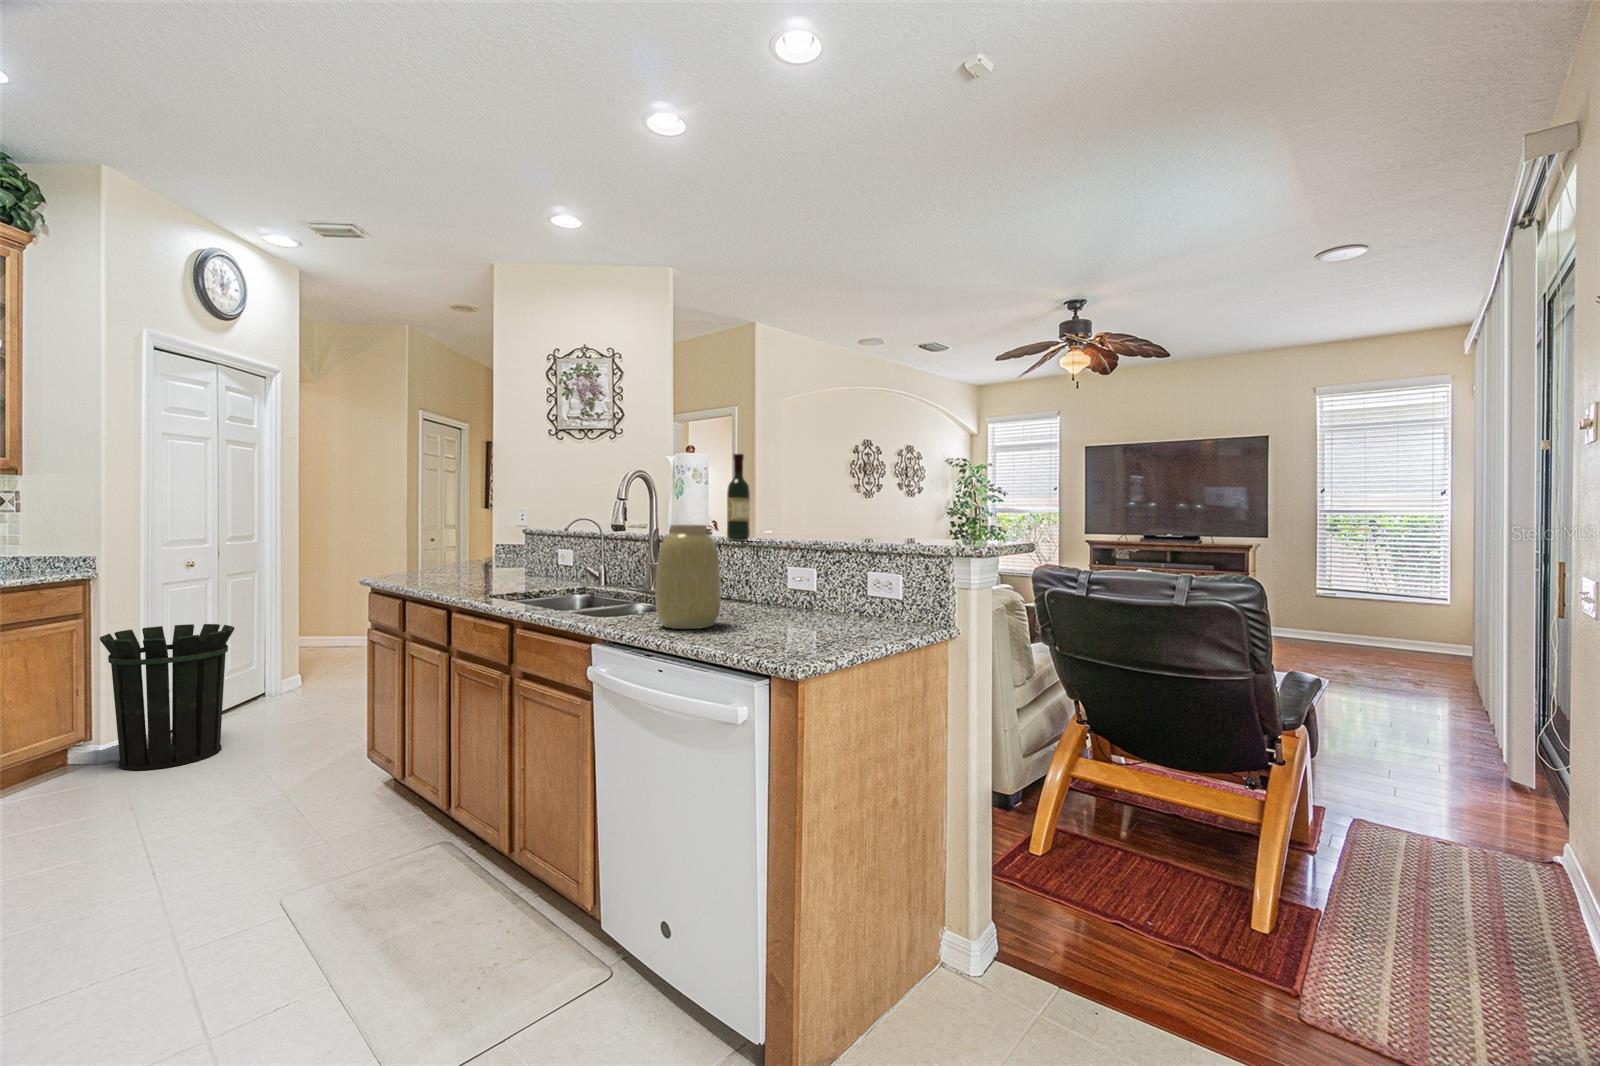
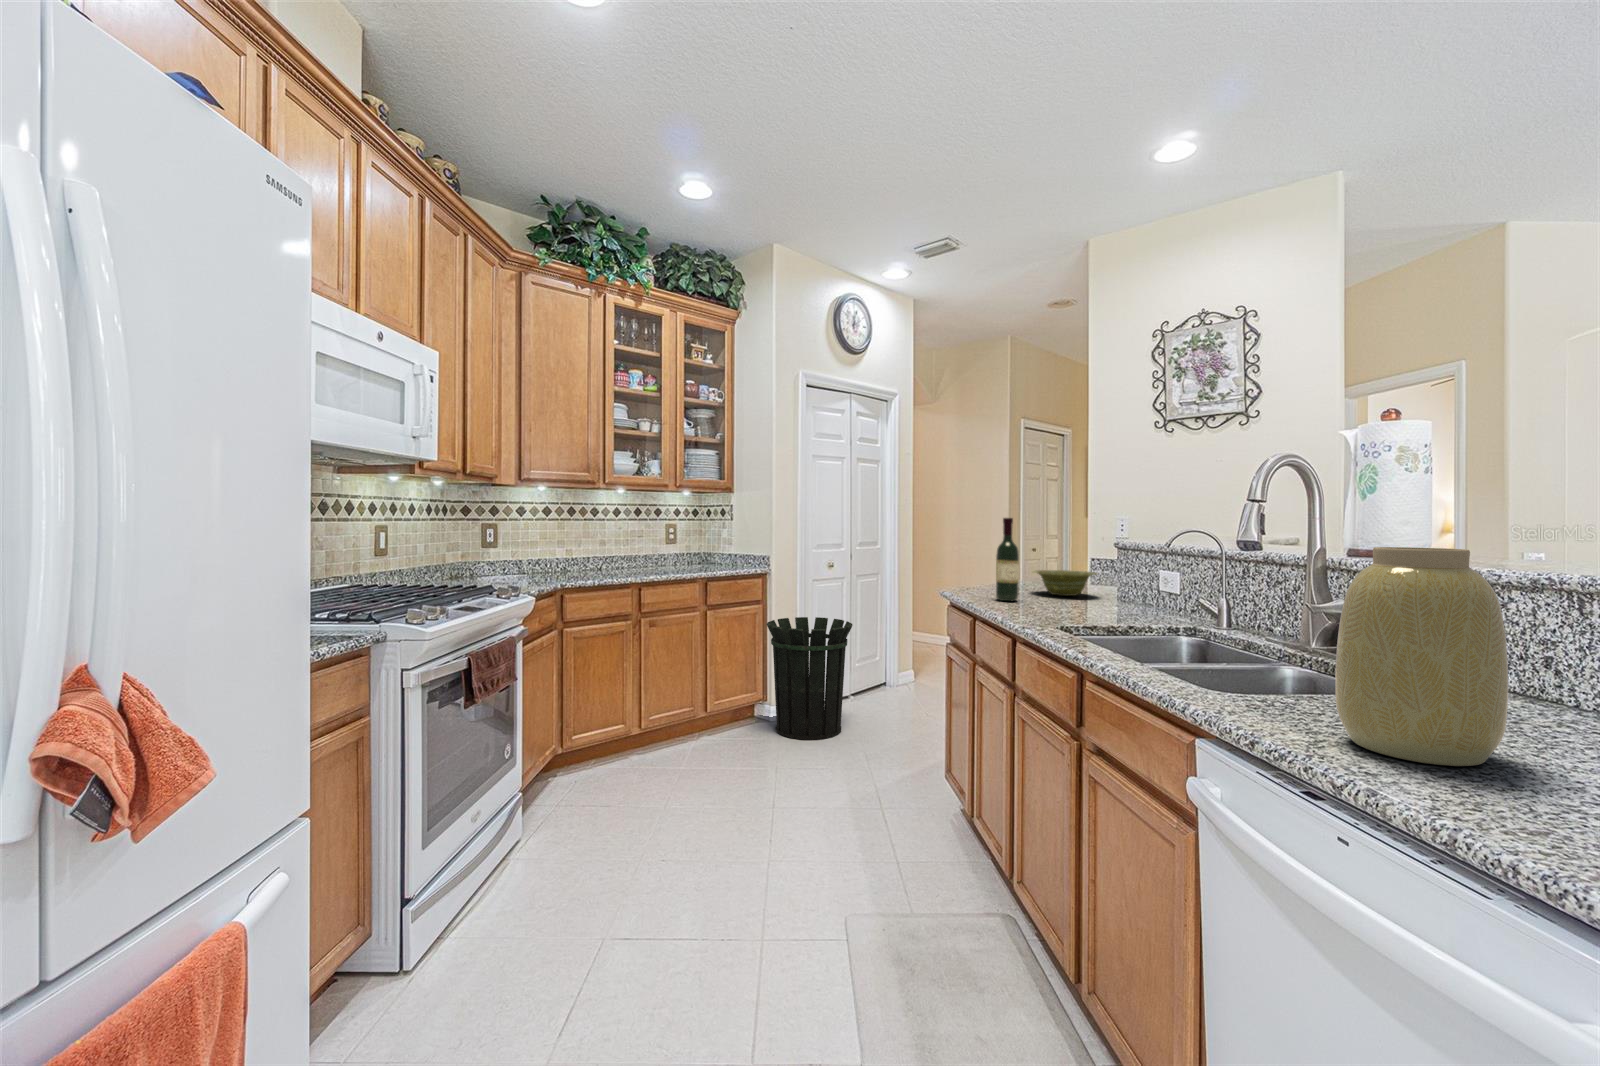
wine bottle: present [727,454,750,541] -> present [996,518,1019,601]
dish: none [452,554,511,575] -> present [1033,570,1097,596]

